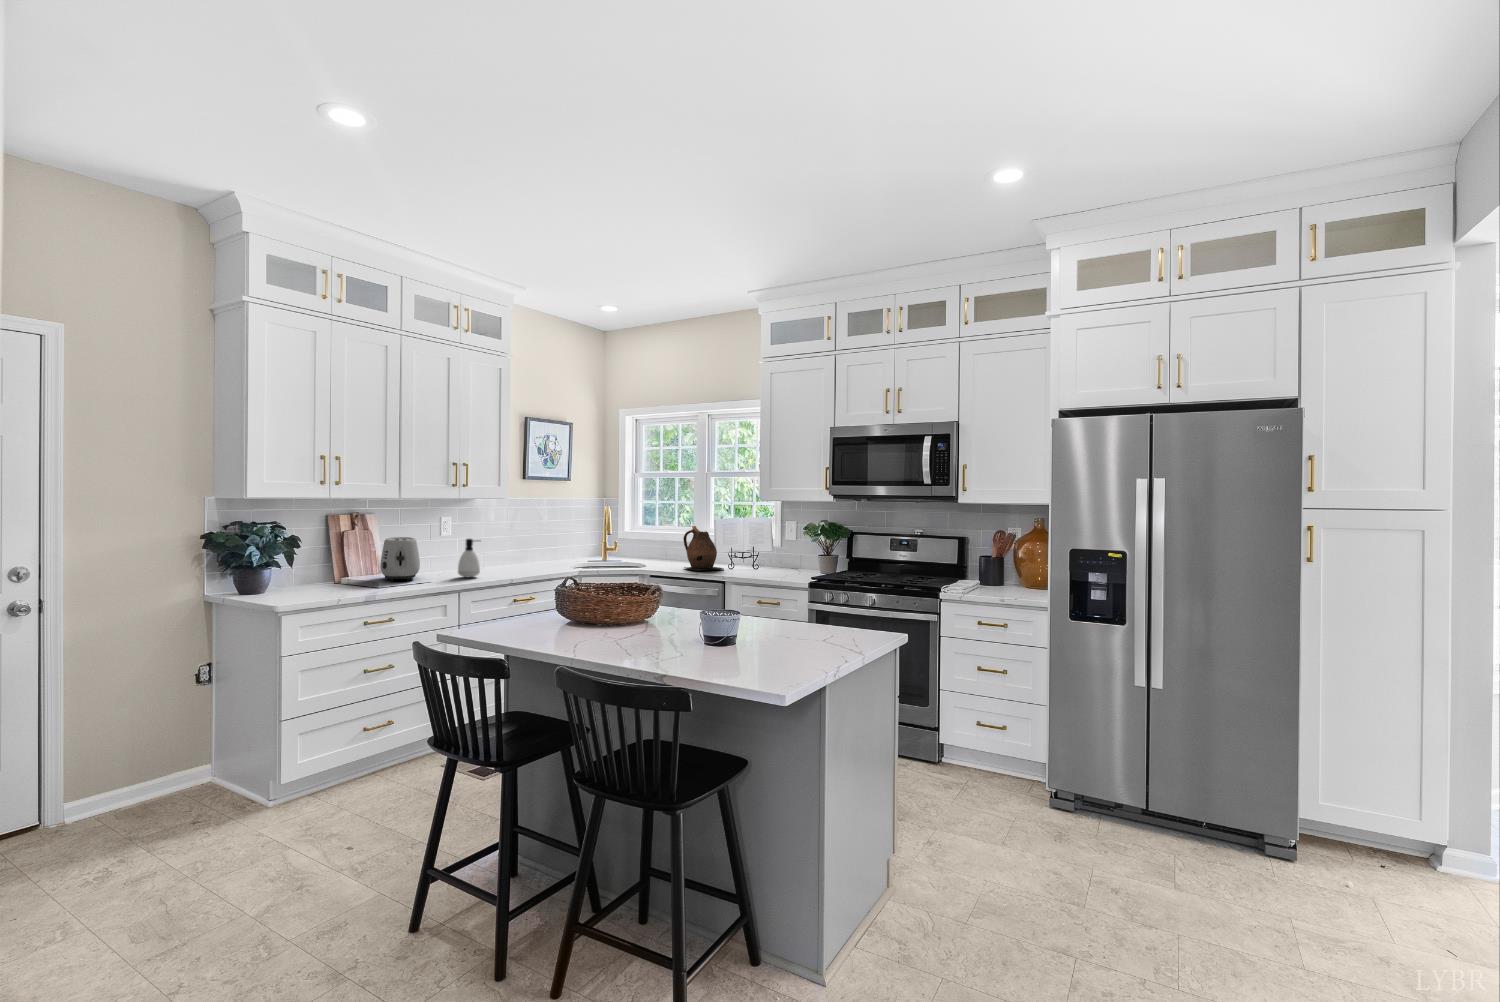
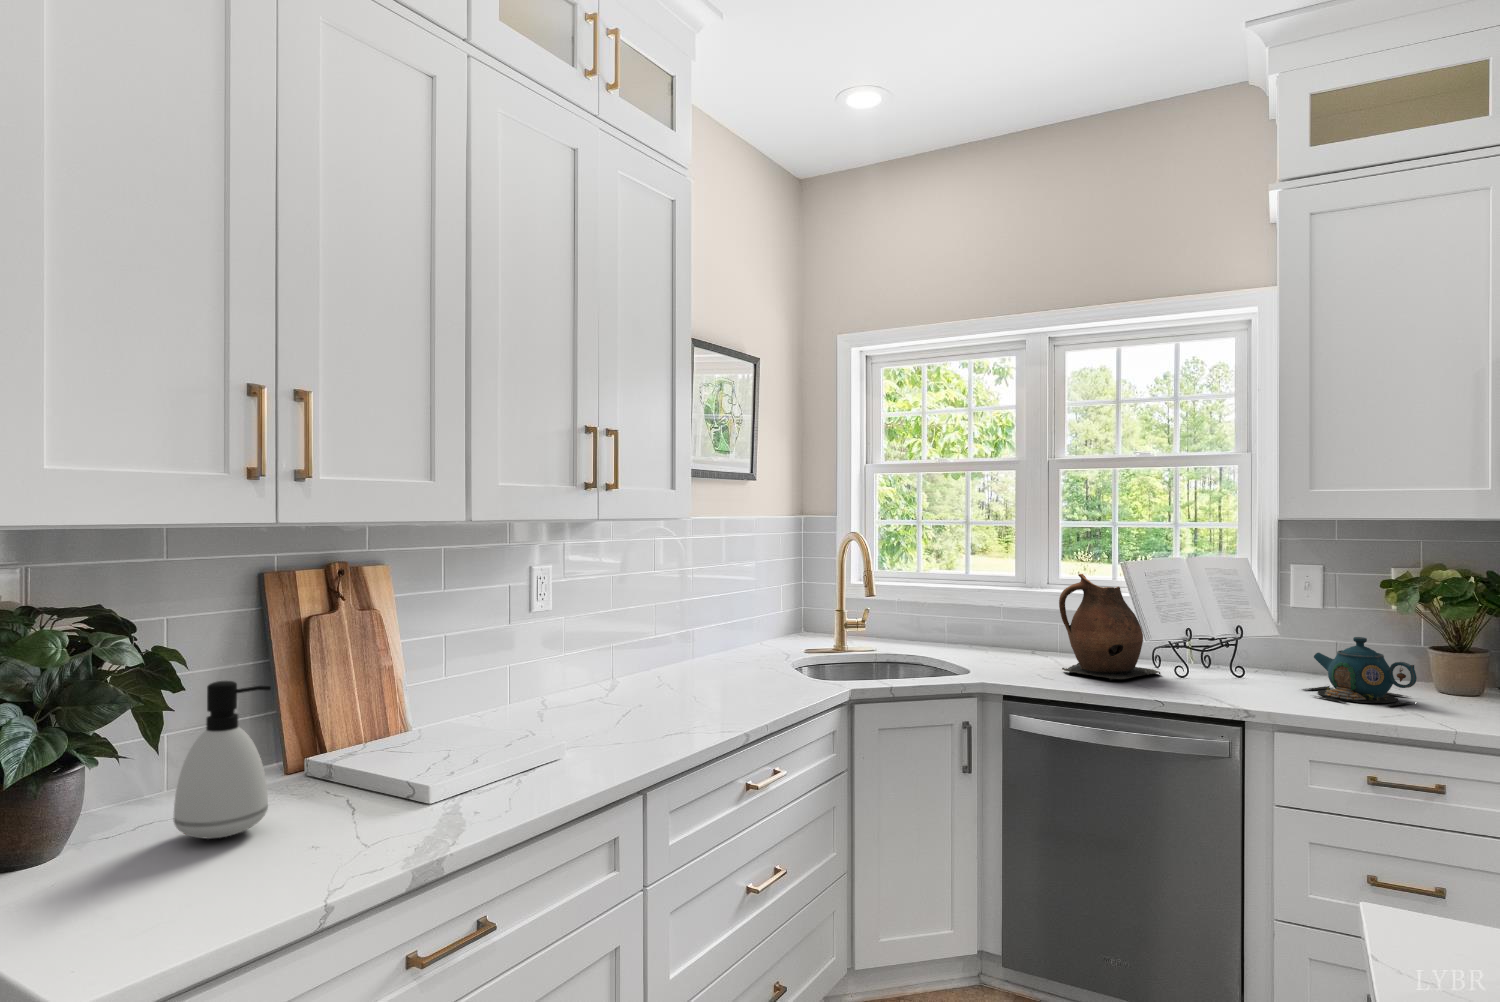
toaster: present [380,537,420,581] -> none [406,622,509,752]
soap dispenser: present [458,539,480,578] -> present [174,681,271,839]
teapot: none [759,552,807,579] -> present [1302,637,1417,706]

